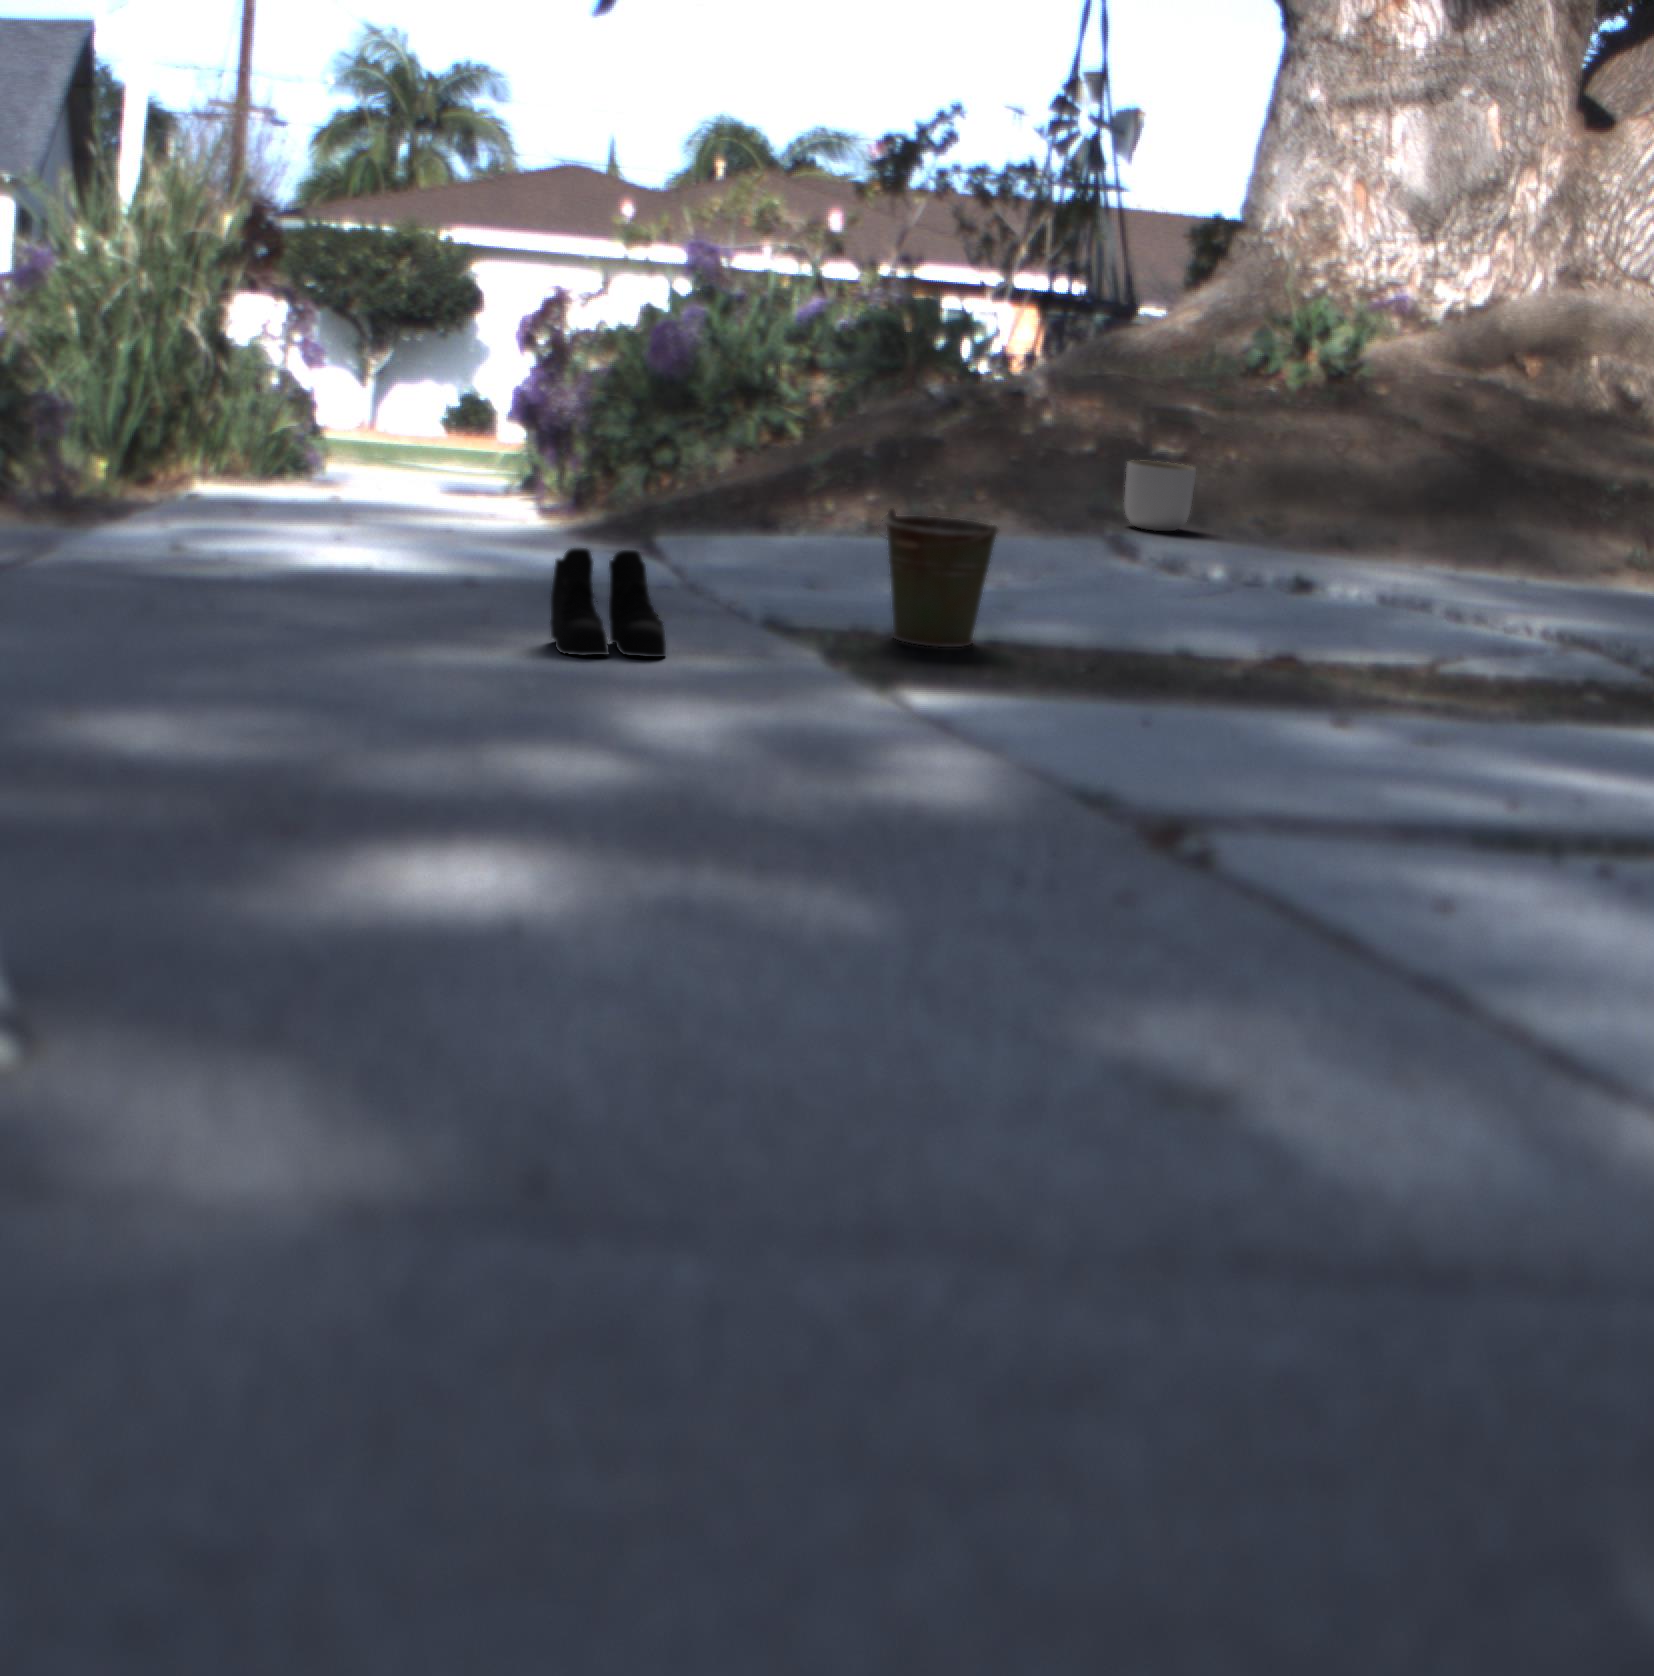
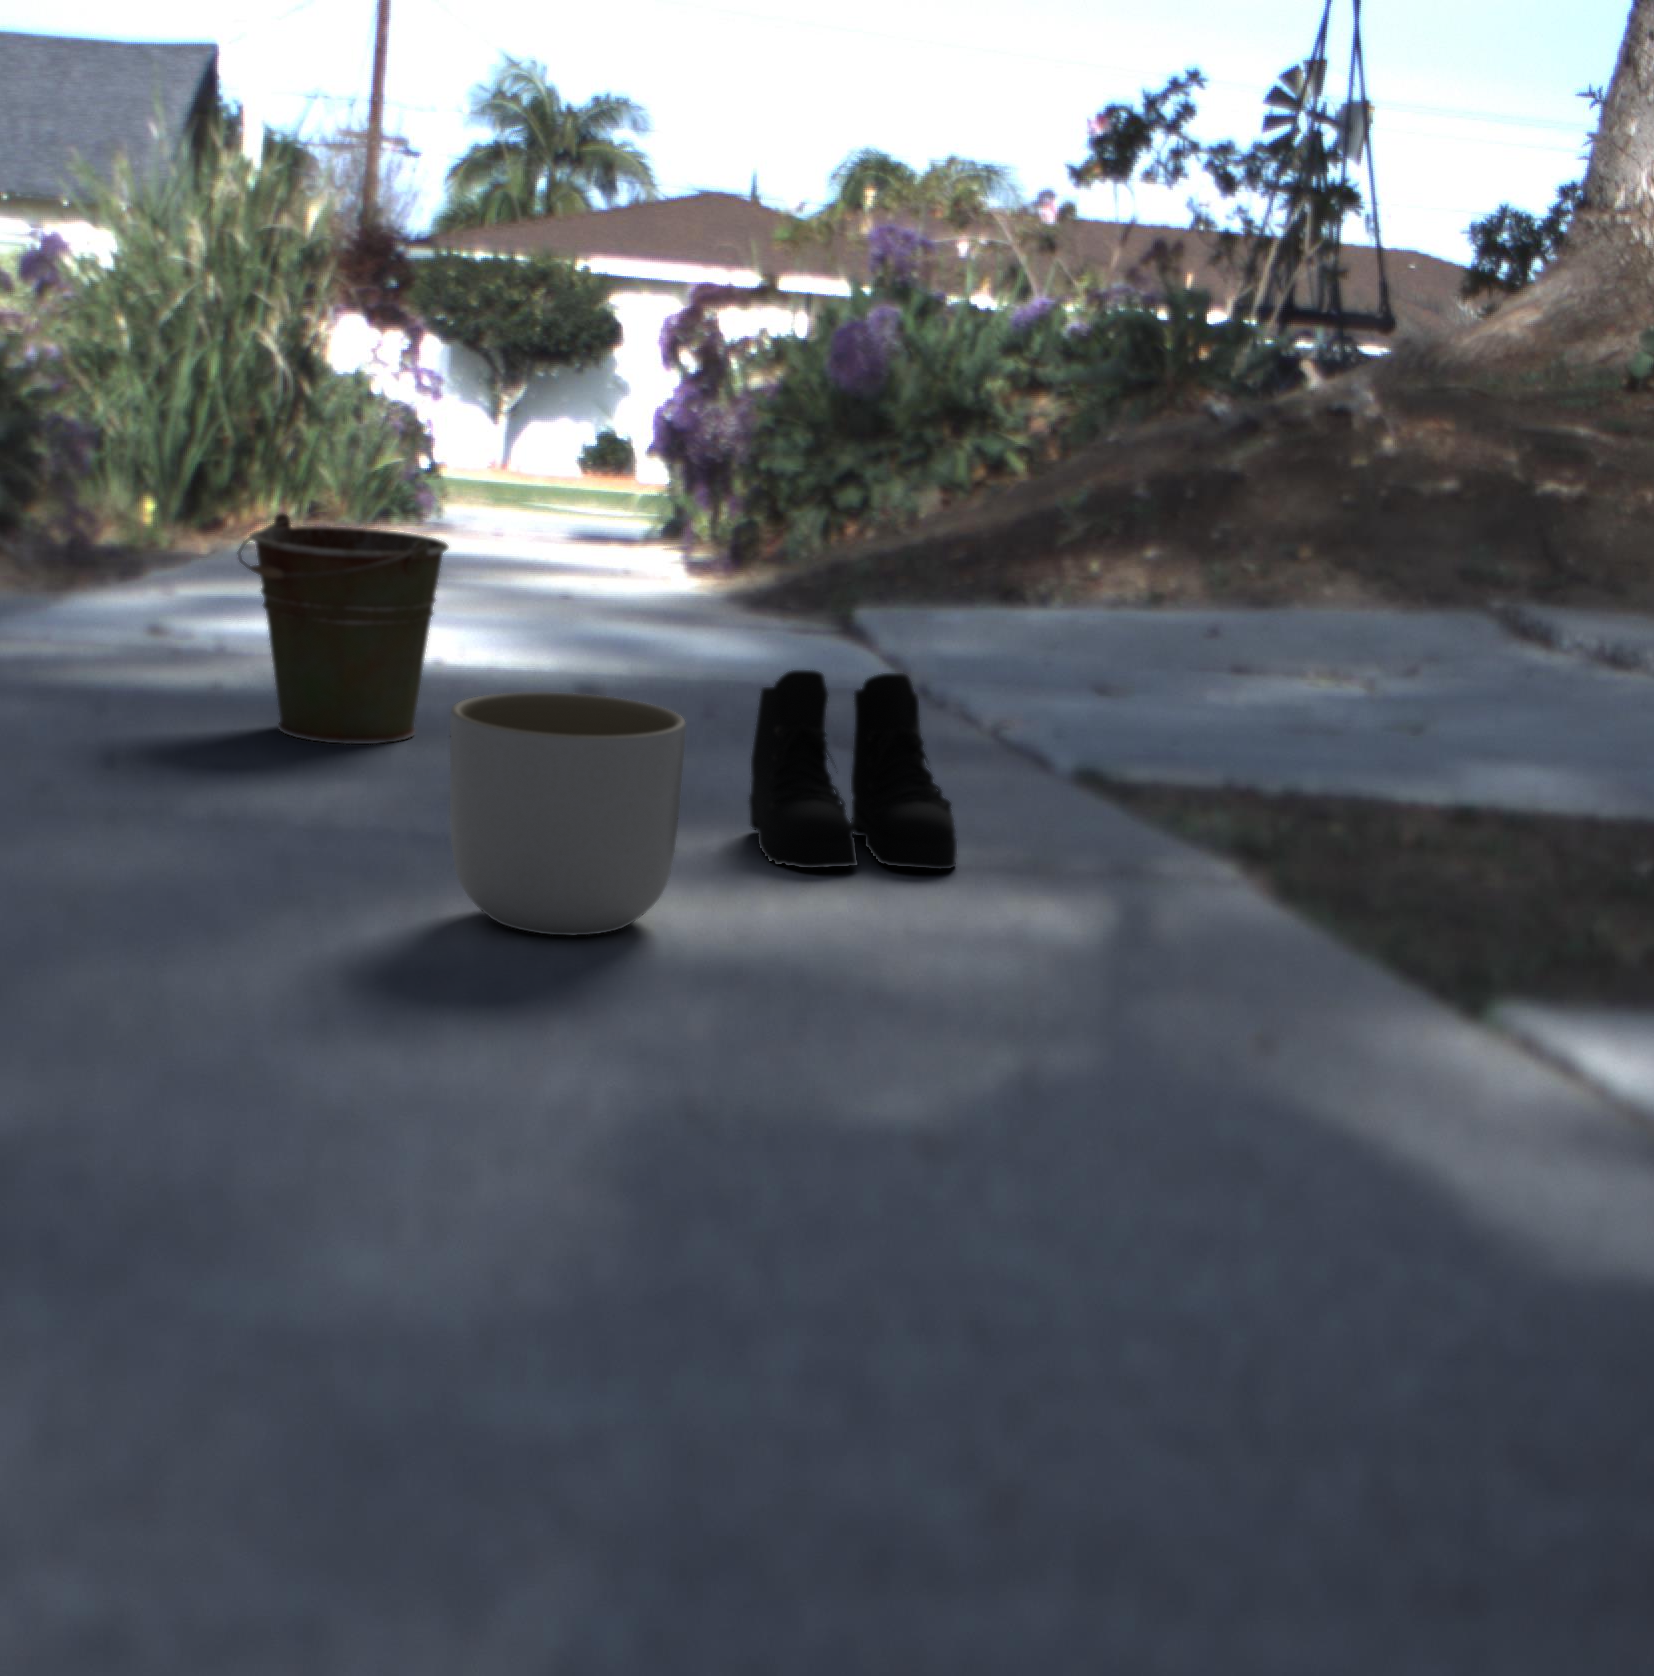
planter: present [1124,460,1196,531] -> present [450,692,686,935]
bucket: present [880,509,999,647] -> present [237,514,448,744]

